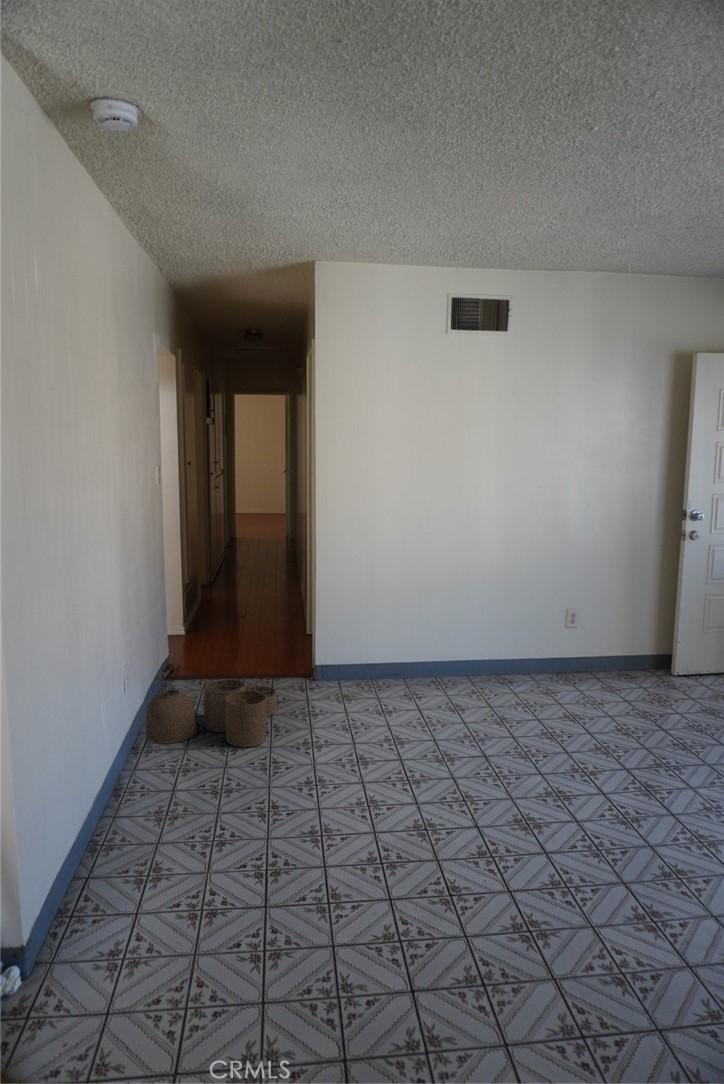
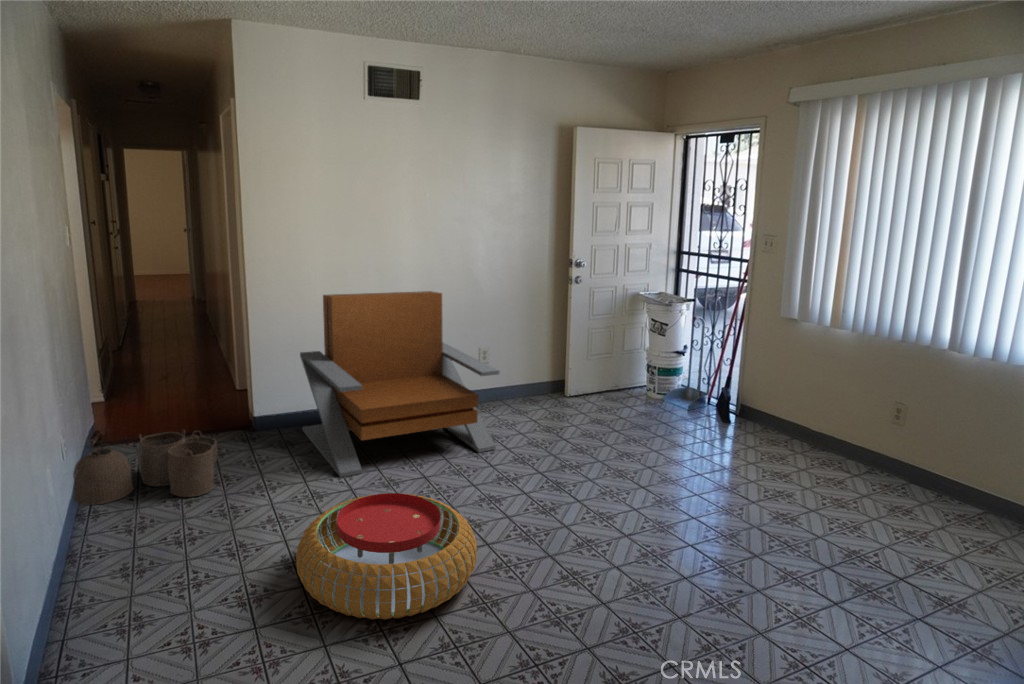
lounge chair: none [364,545,578,745] -> present [300,291,500,477]
pouf: none [318,771,526,929] -> present [296,493,477,620]

